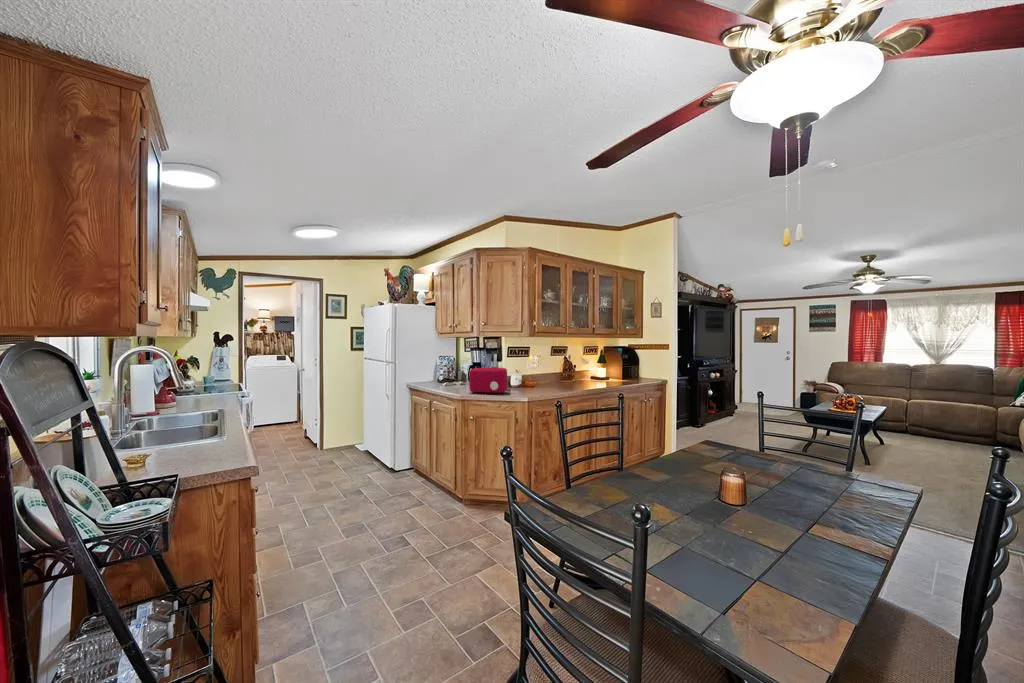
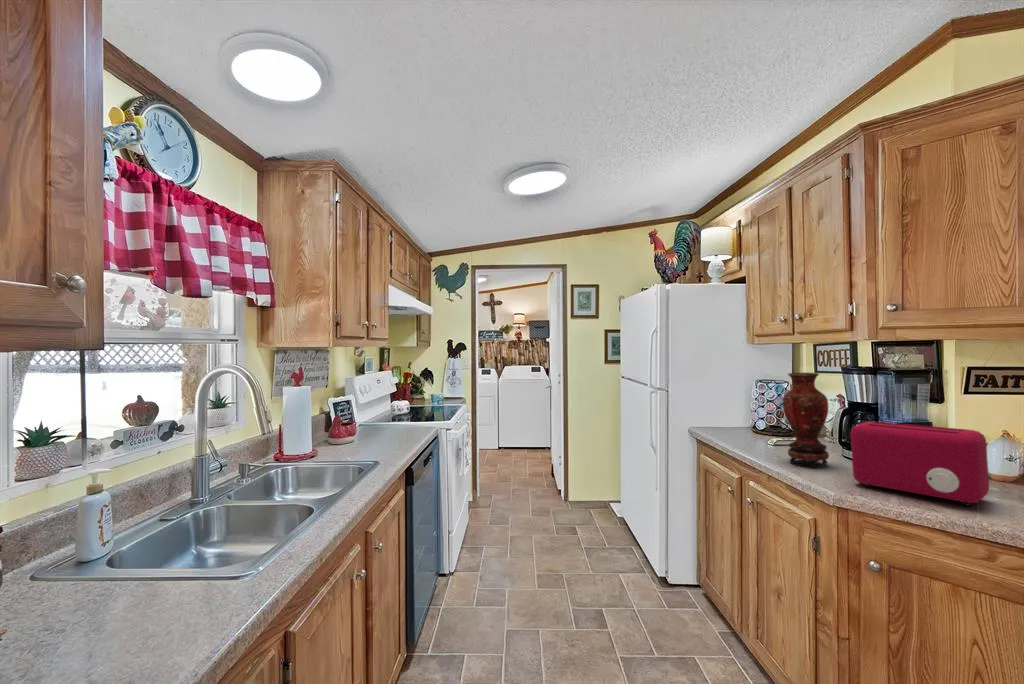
vase: none [447,350,464,390] -> present [783,373,829,468]

